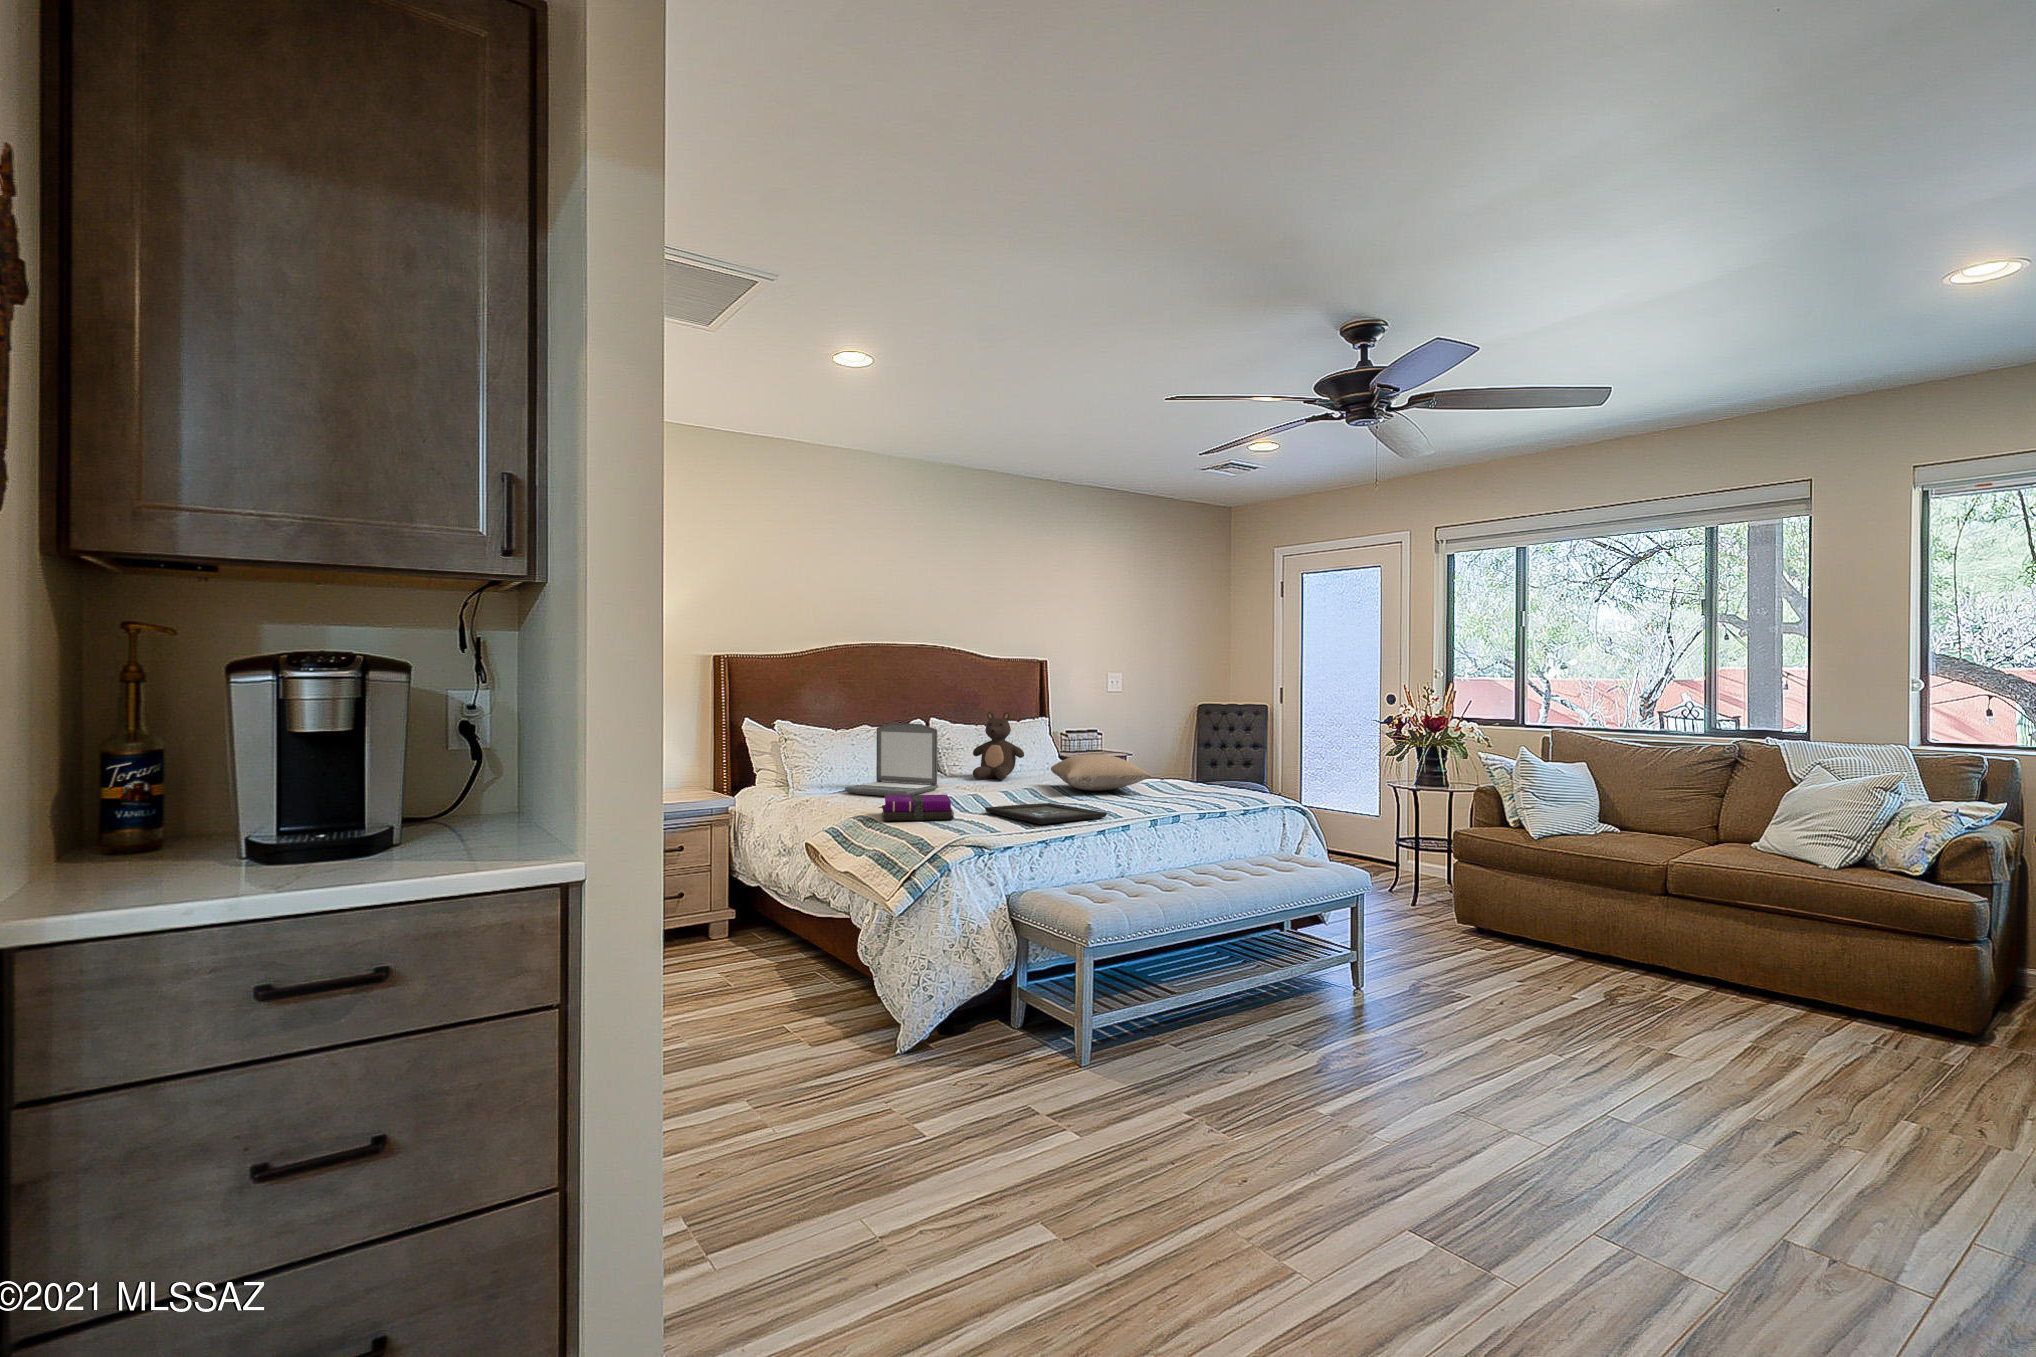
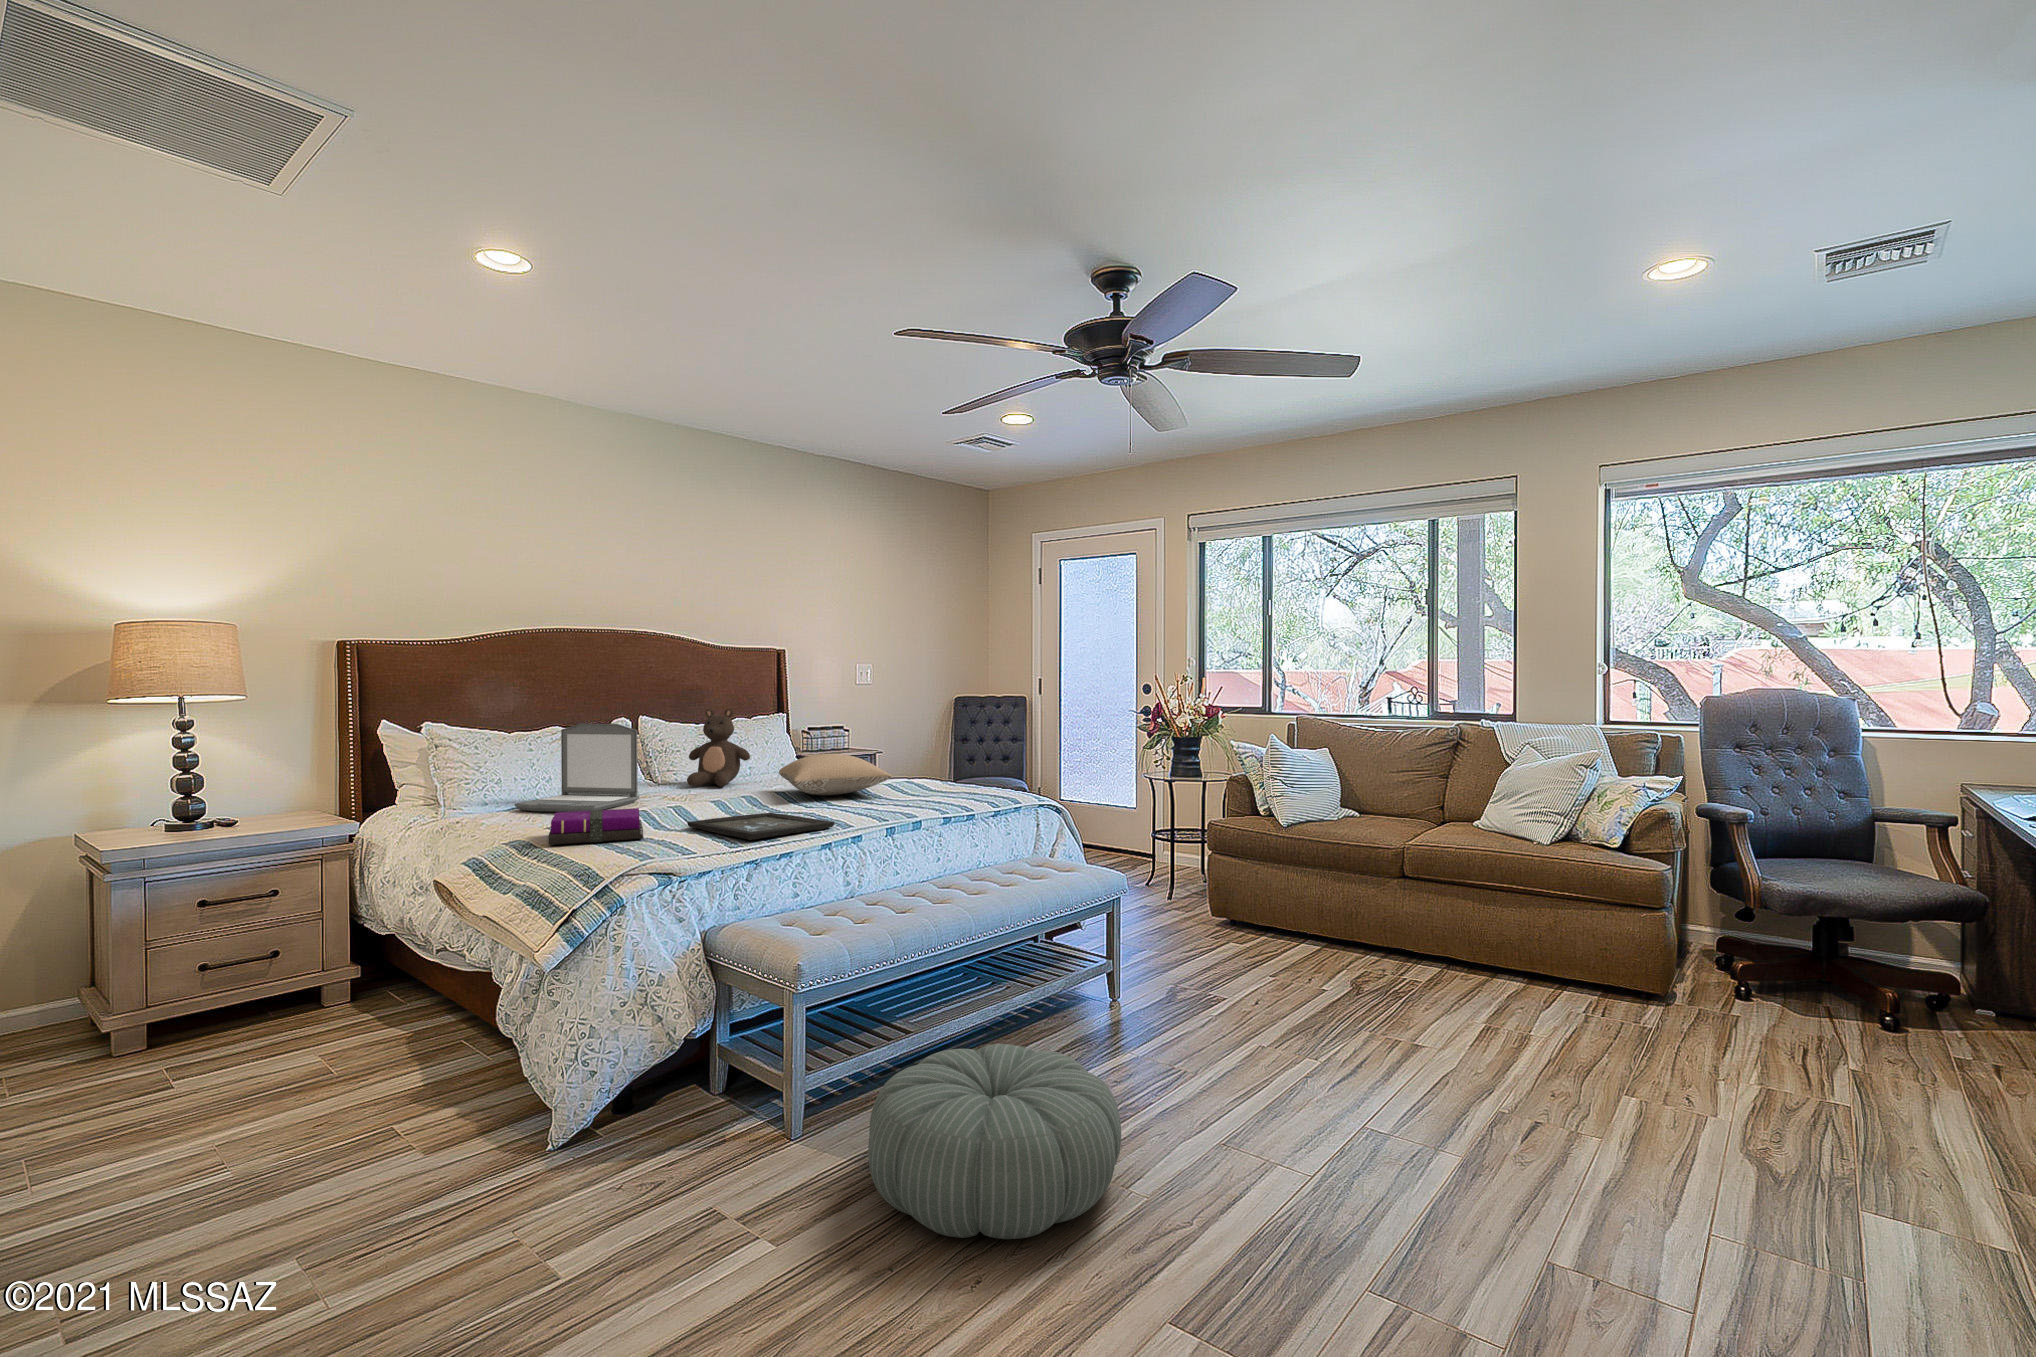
pouf: none [1150,1005,1367,1155] -> present [868,1044,1121,1239]

